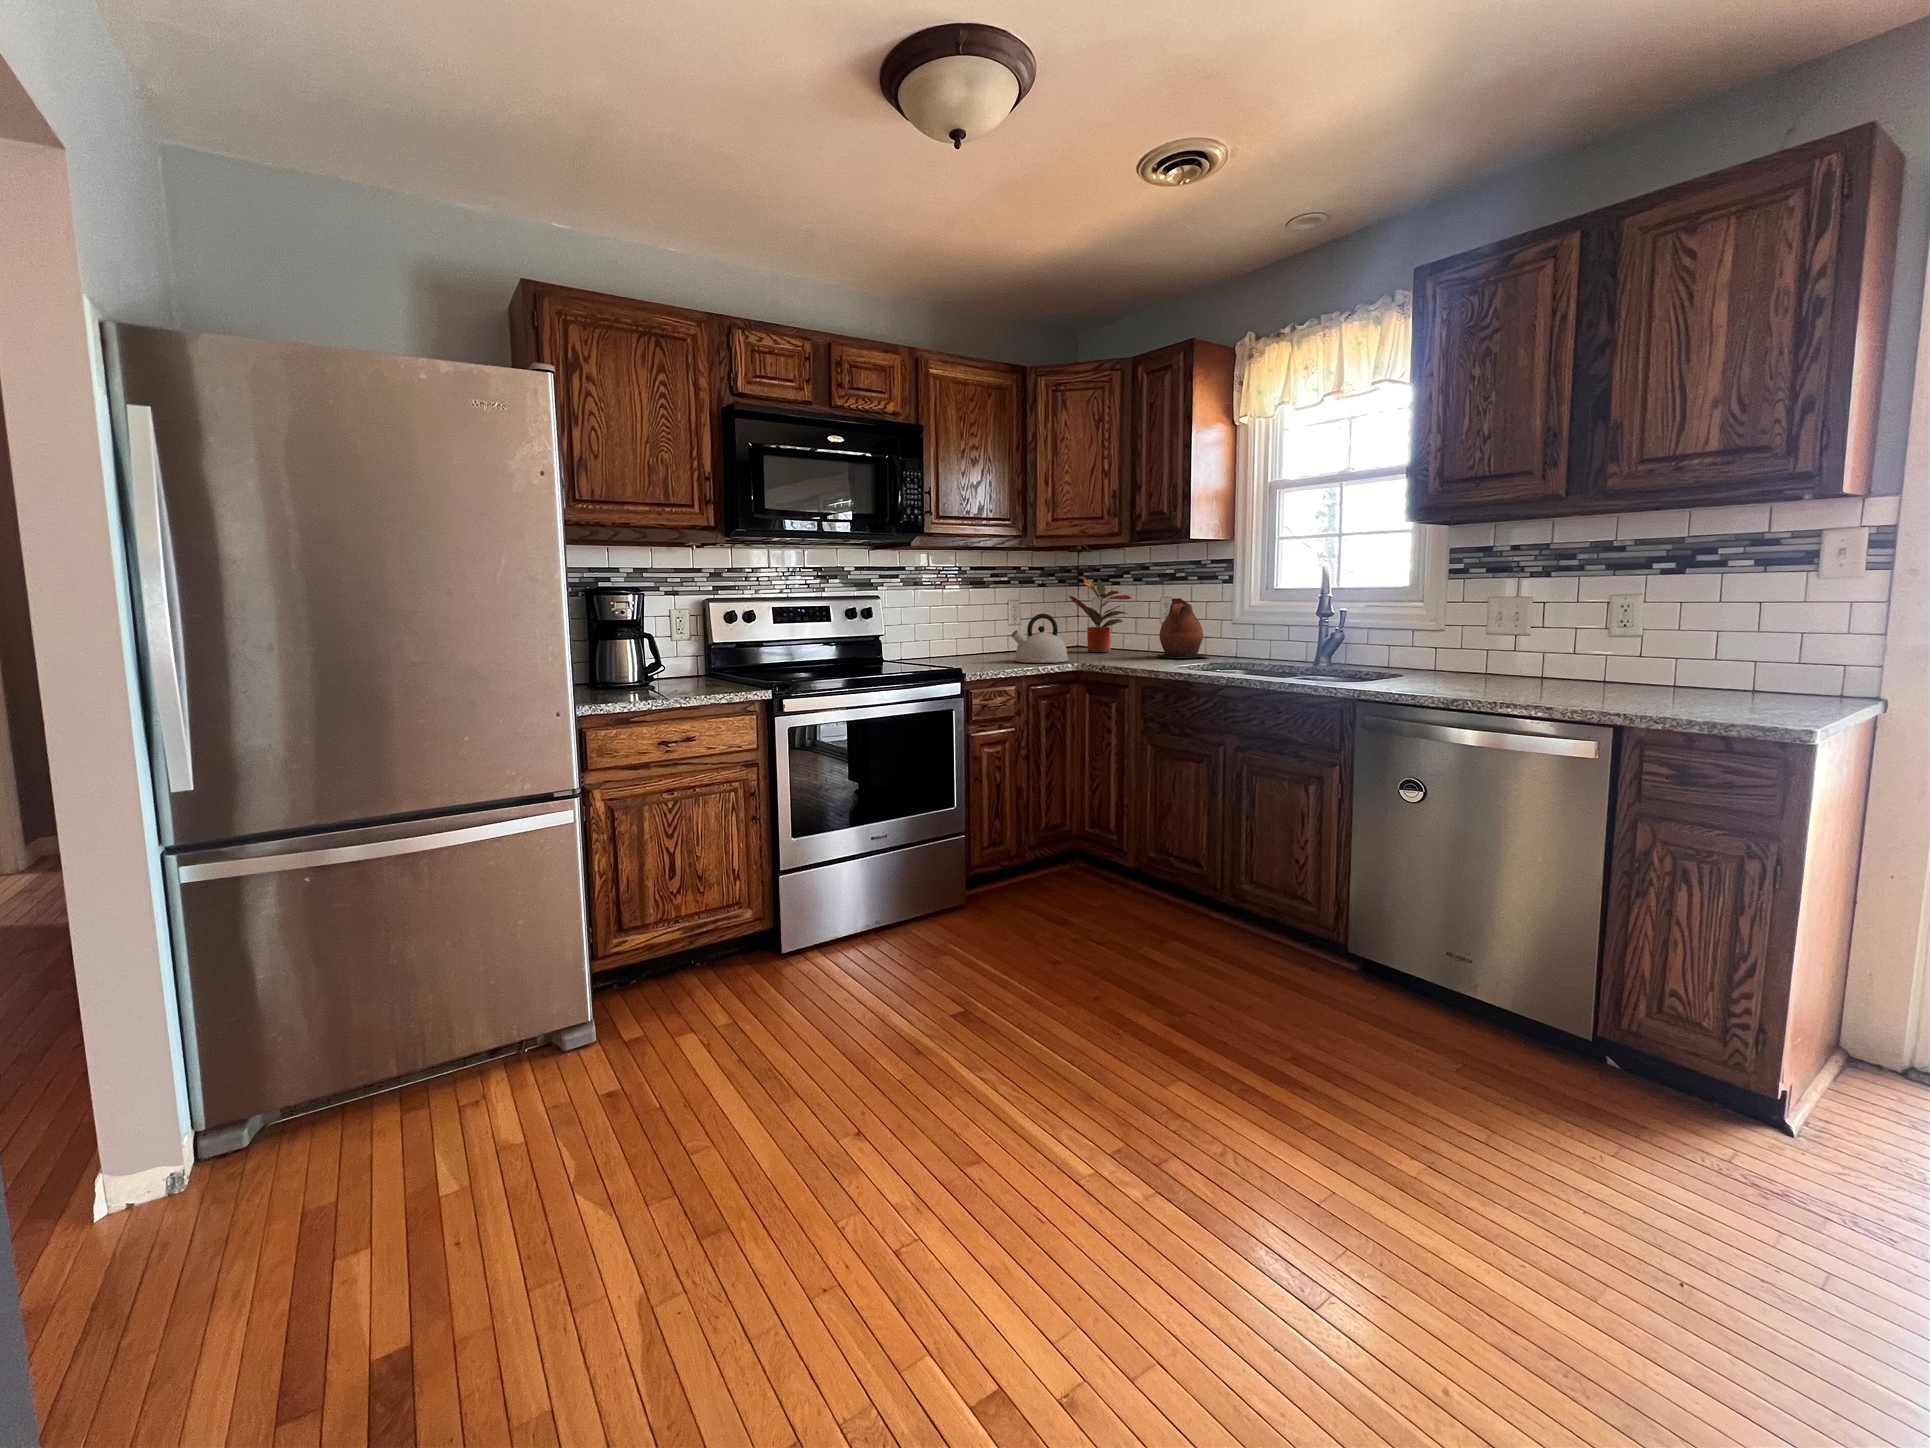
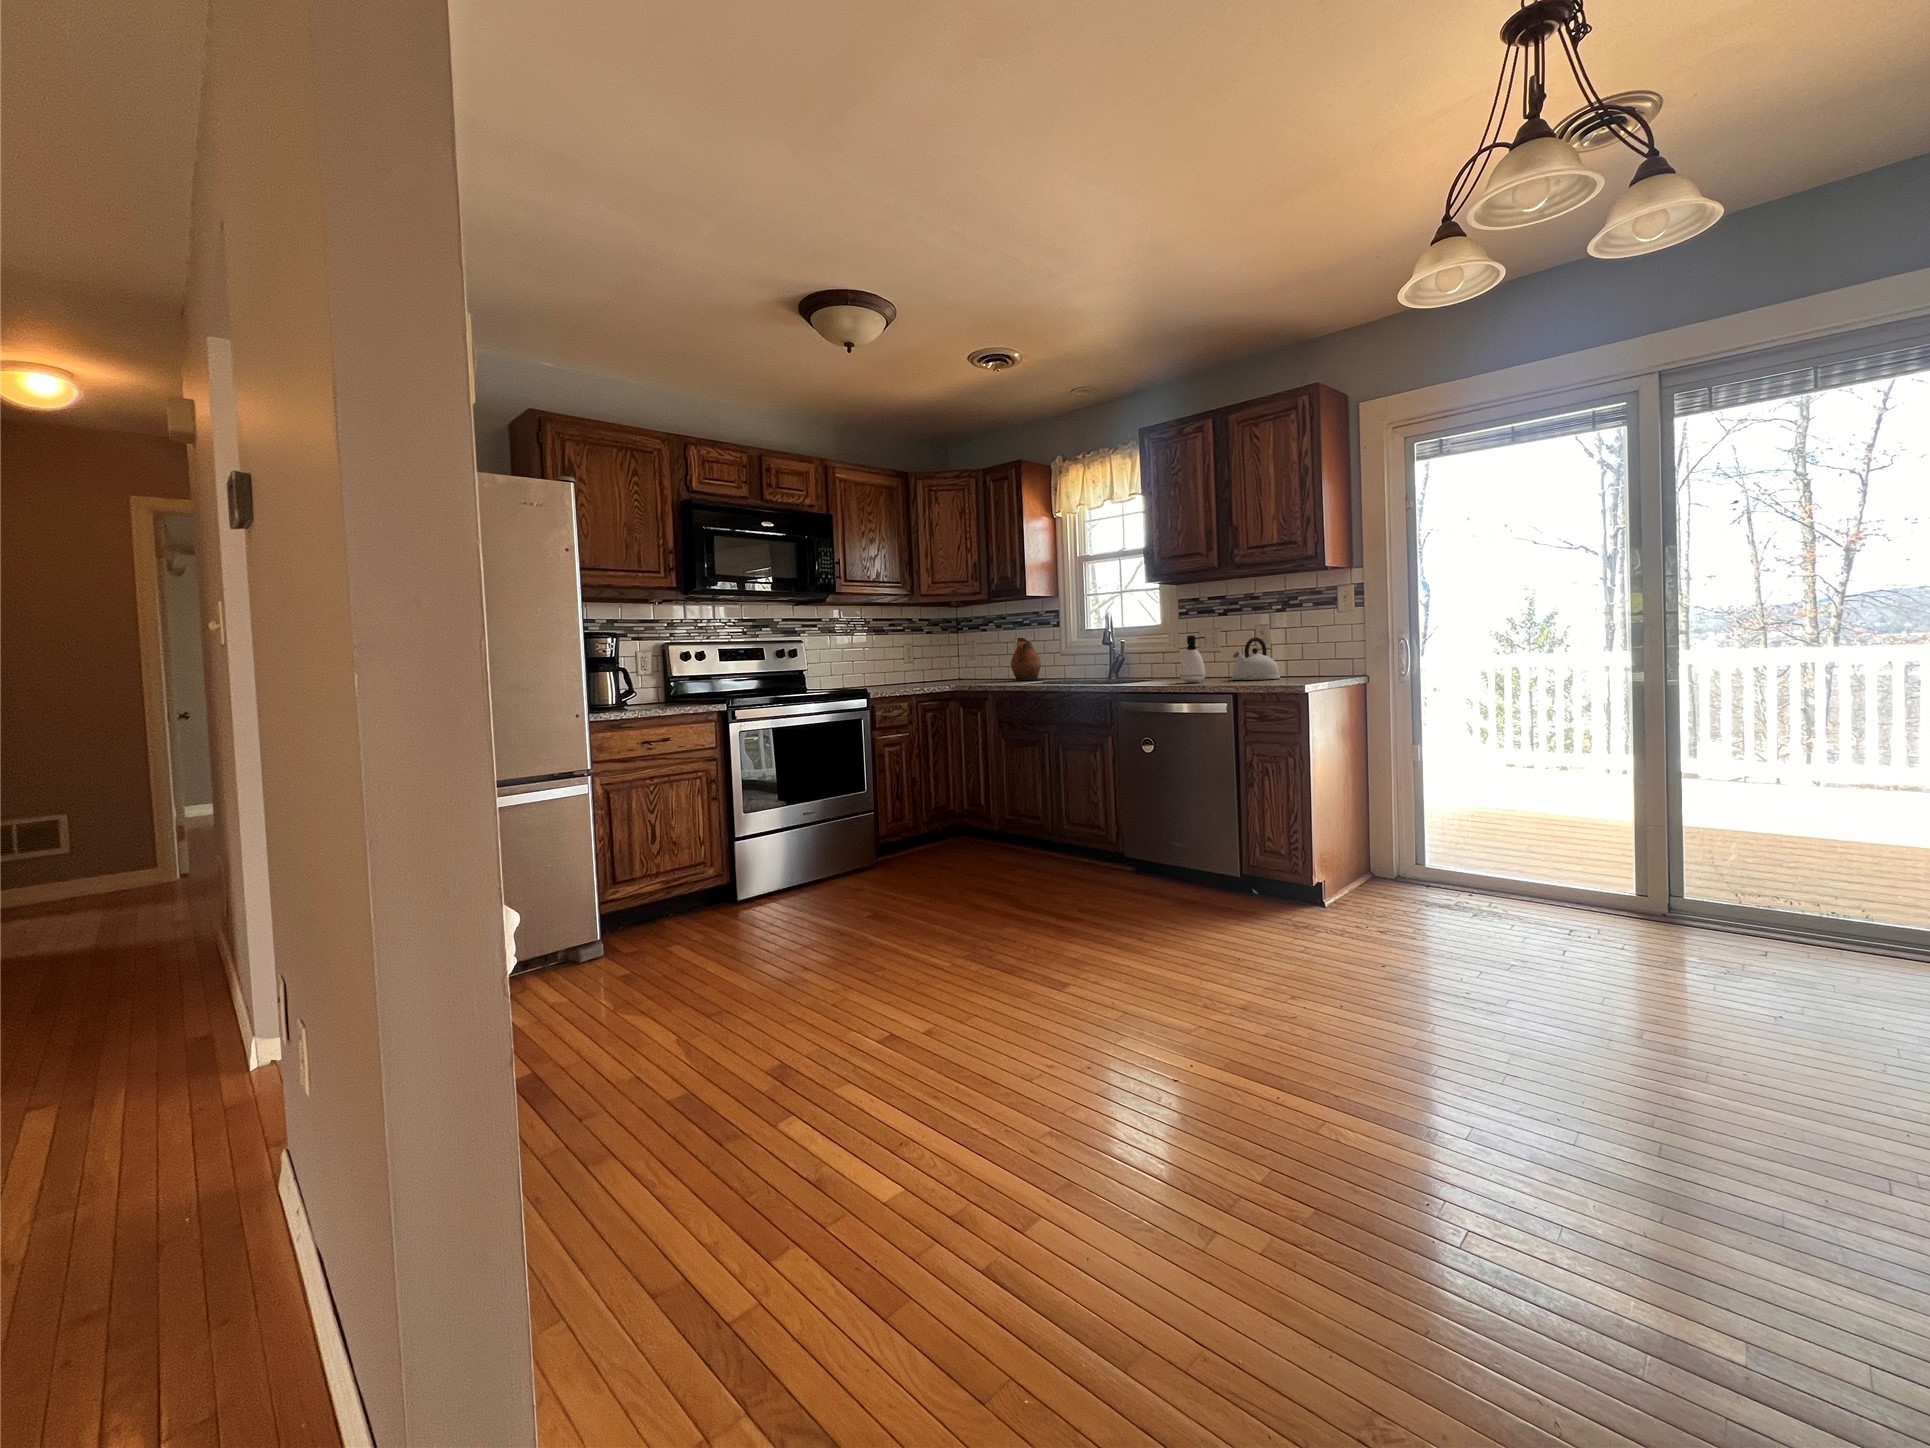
potted plant: present [1069,577,1131,652] -> none [947,625,993,681]
soap dispenser: none [1472,612,1528,690] -> present [1179,635,1205,682]
kettle: present [1011,614,1069,663] -> present [1231,637,1280,680]

